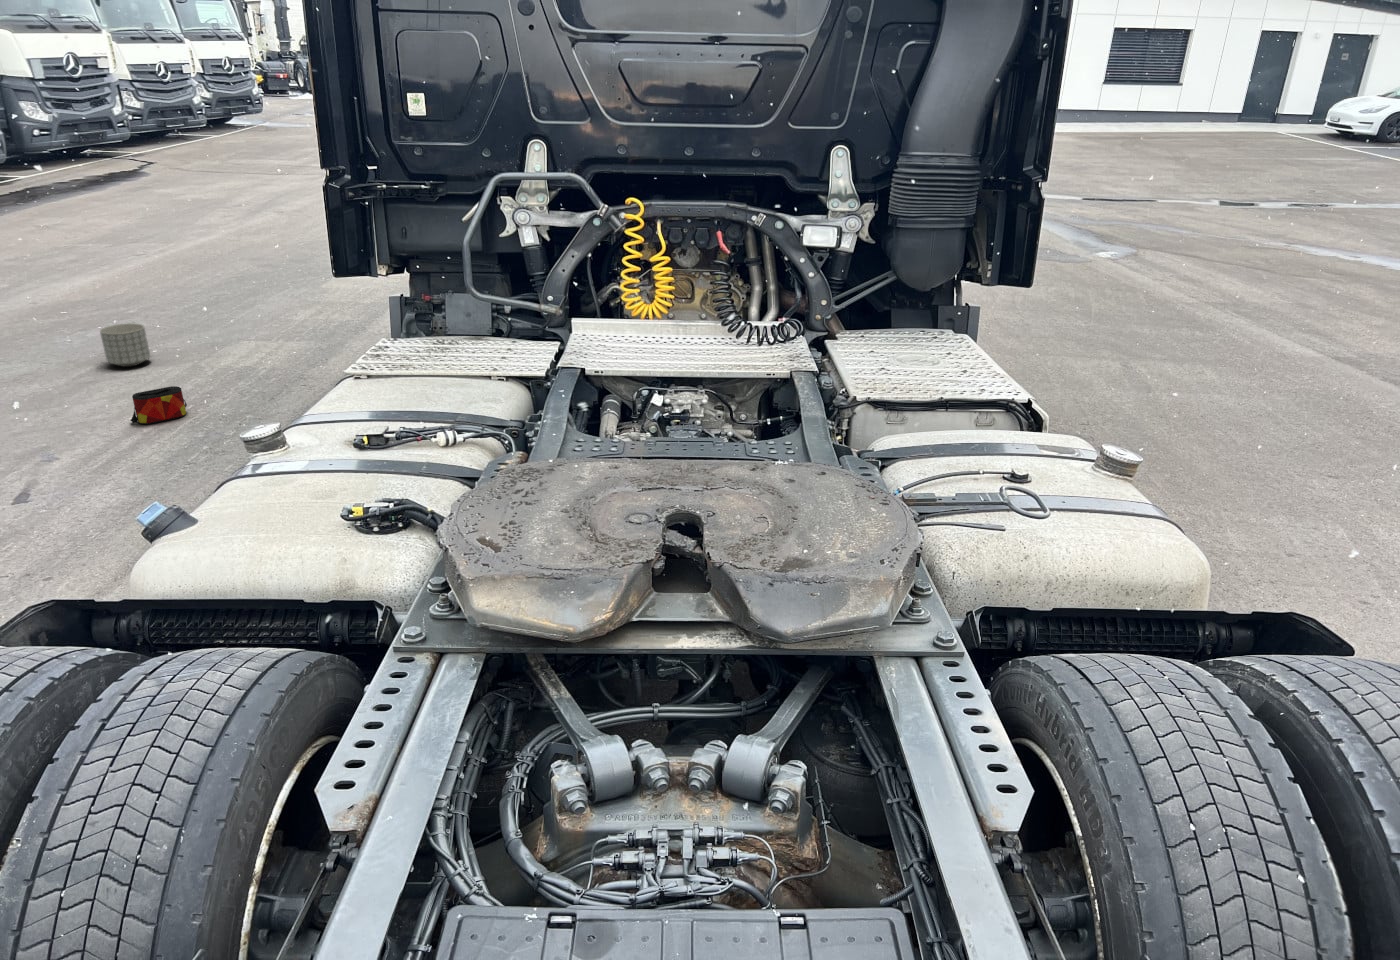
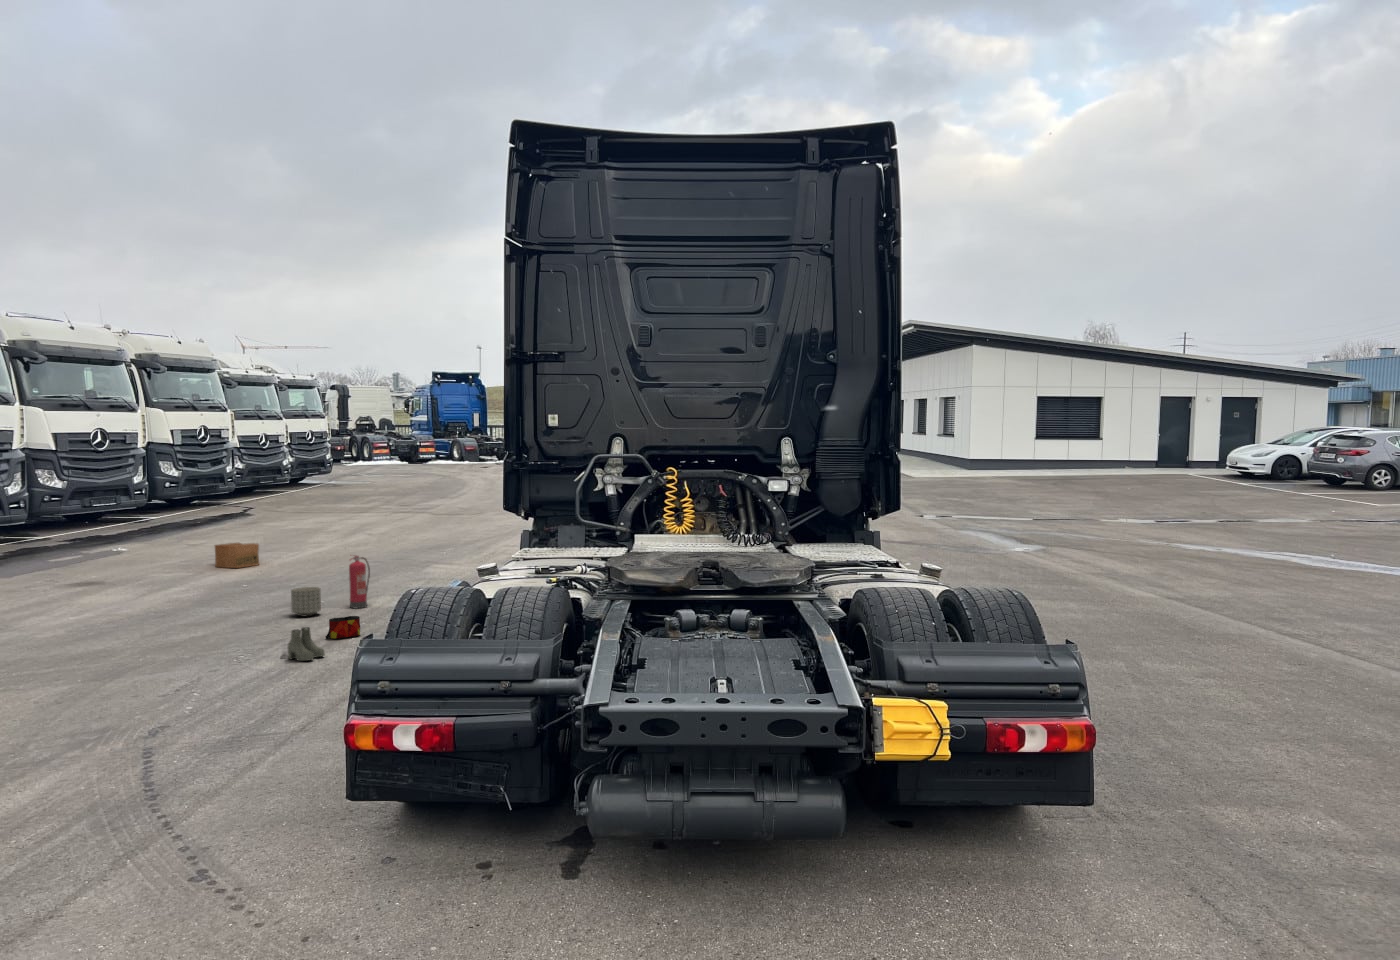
cardboard box: none [54,225,120,261] -> present [215,543,259,568]
fire extinguisher: none [182,276,223,349] -> present [349,556,370,608]
boots: none [45,426,108,484] -> present [287,627,325,661]

